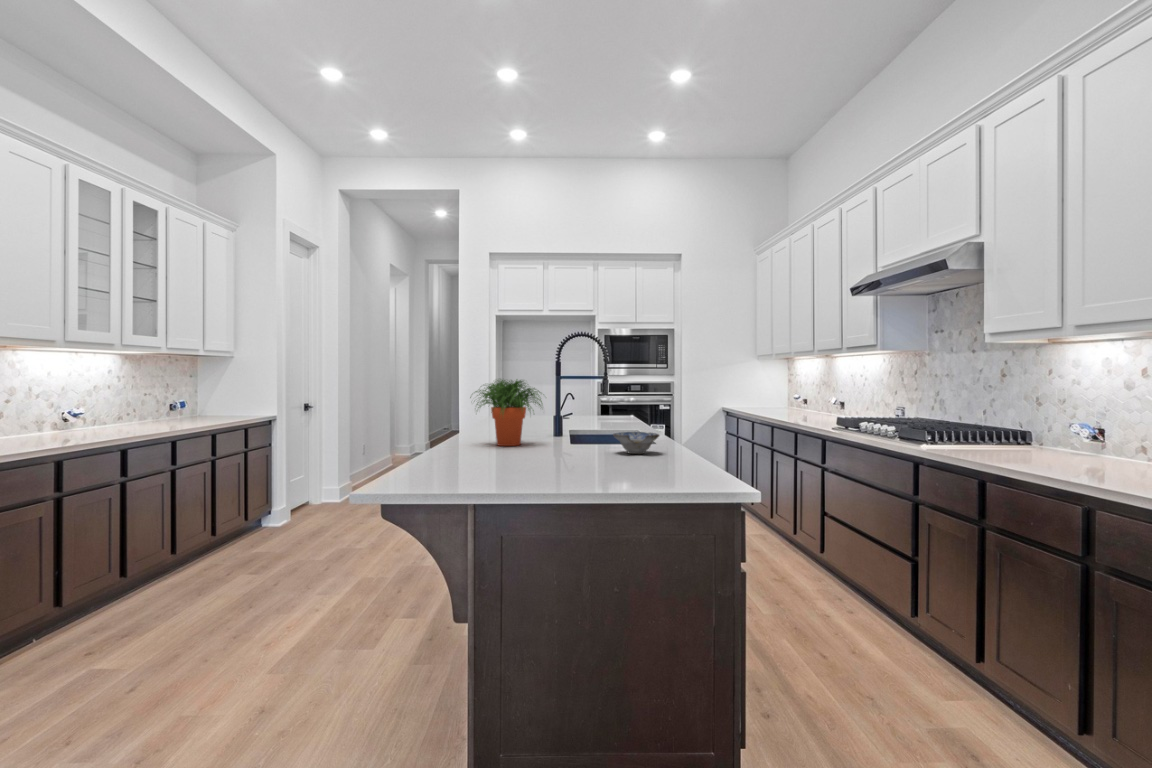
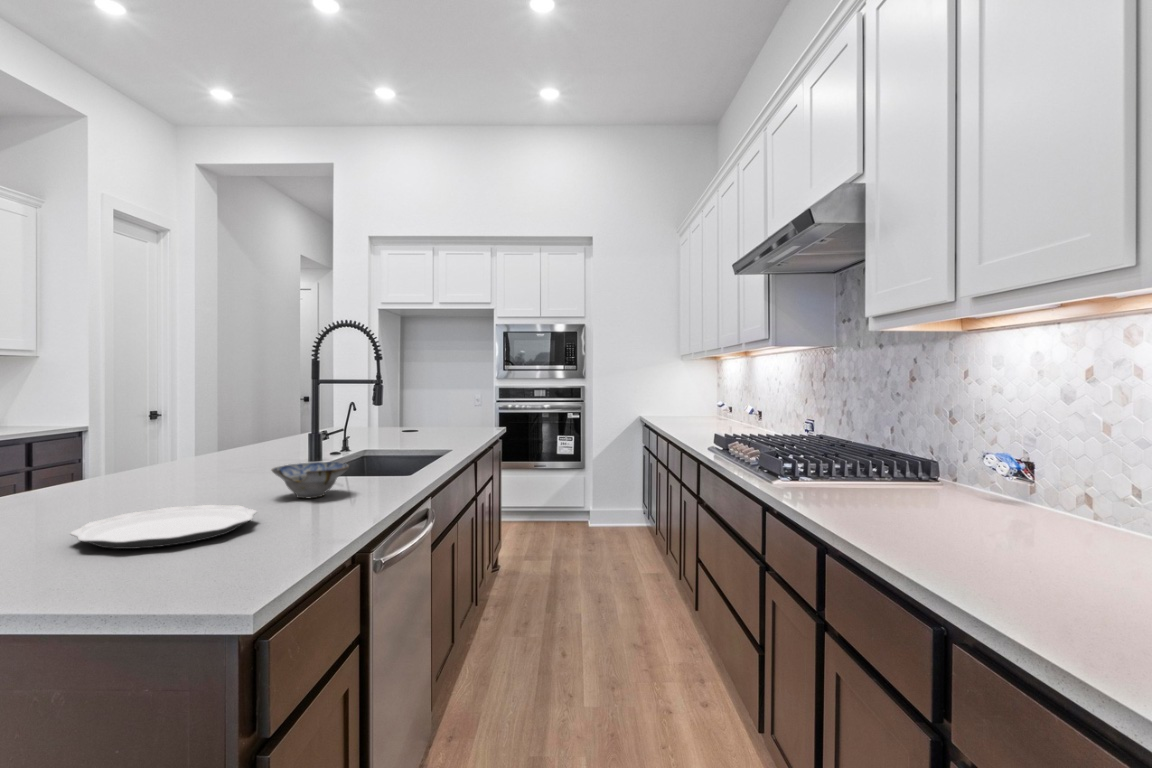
potted plant: present [470,379,542,446] -> none [112,382,249,479]
plate: none [573,454,663,472] -> present [70,505,257,549]

